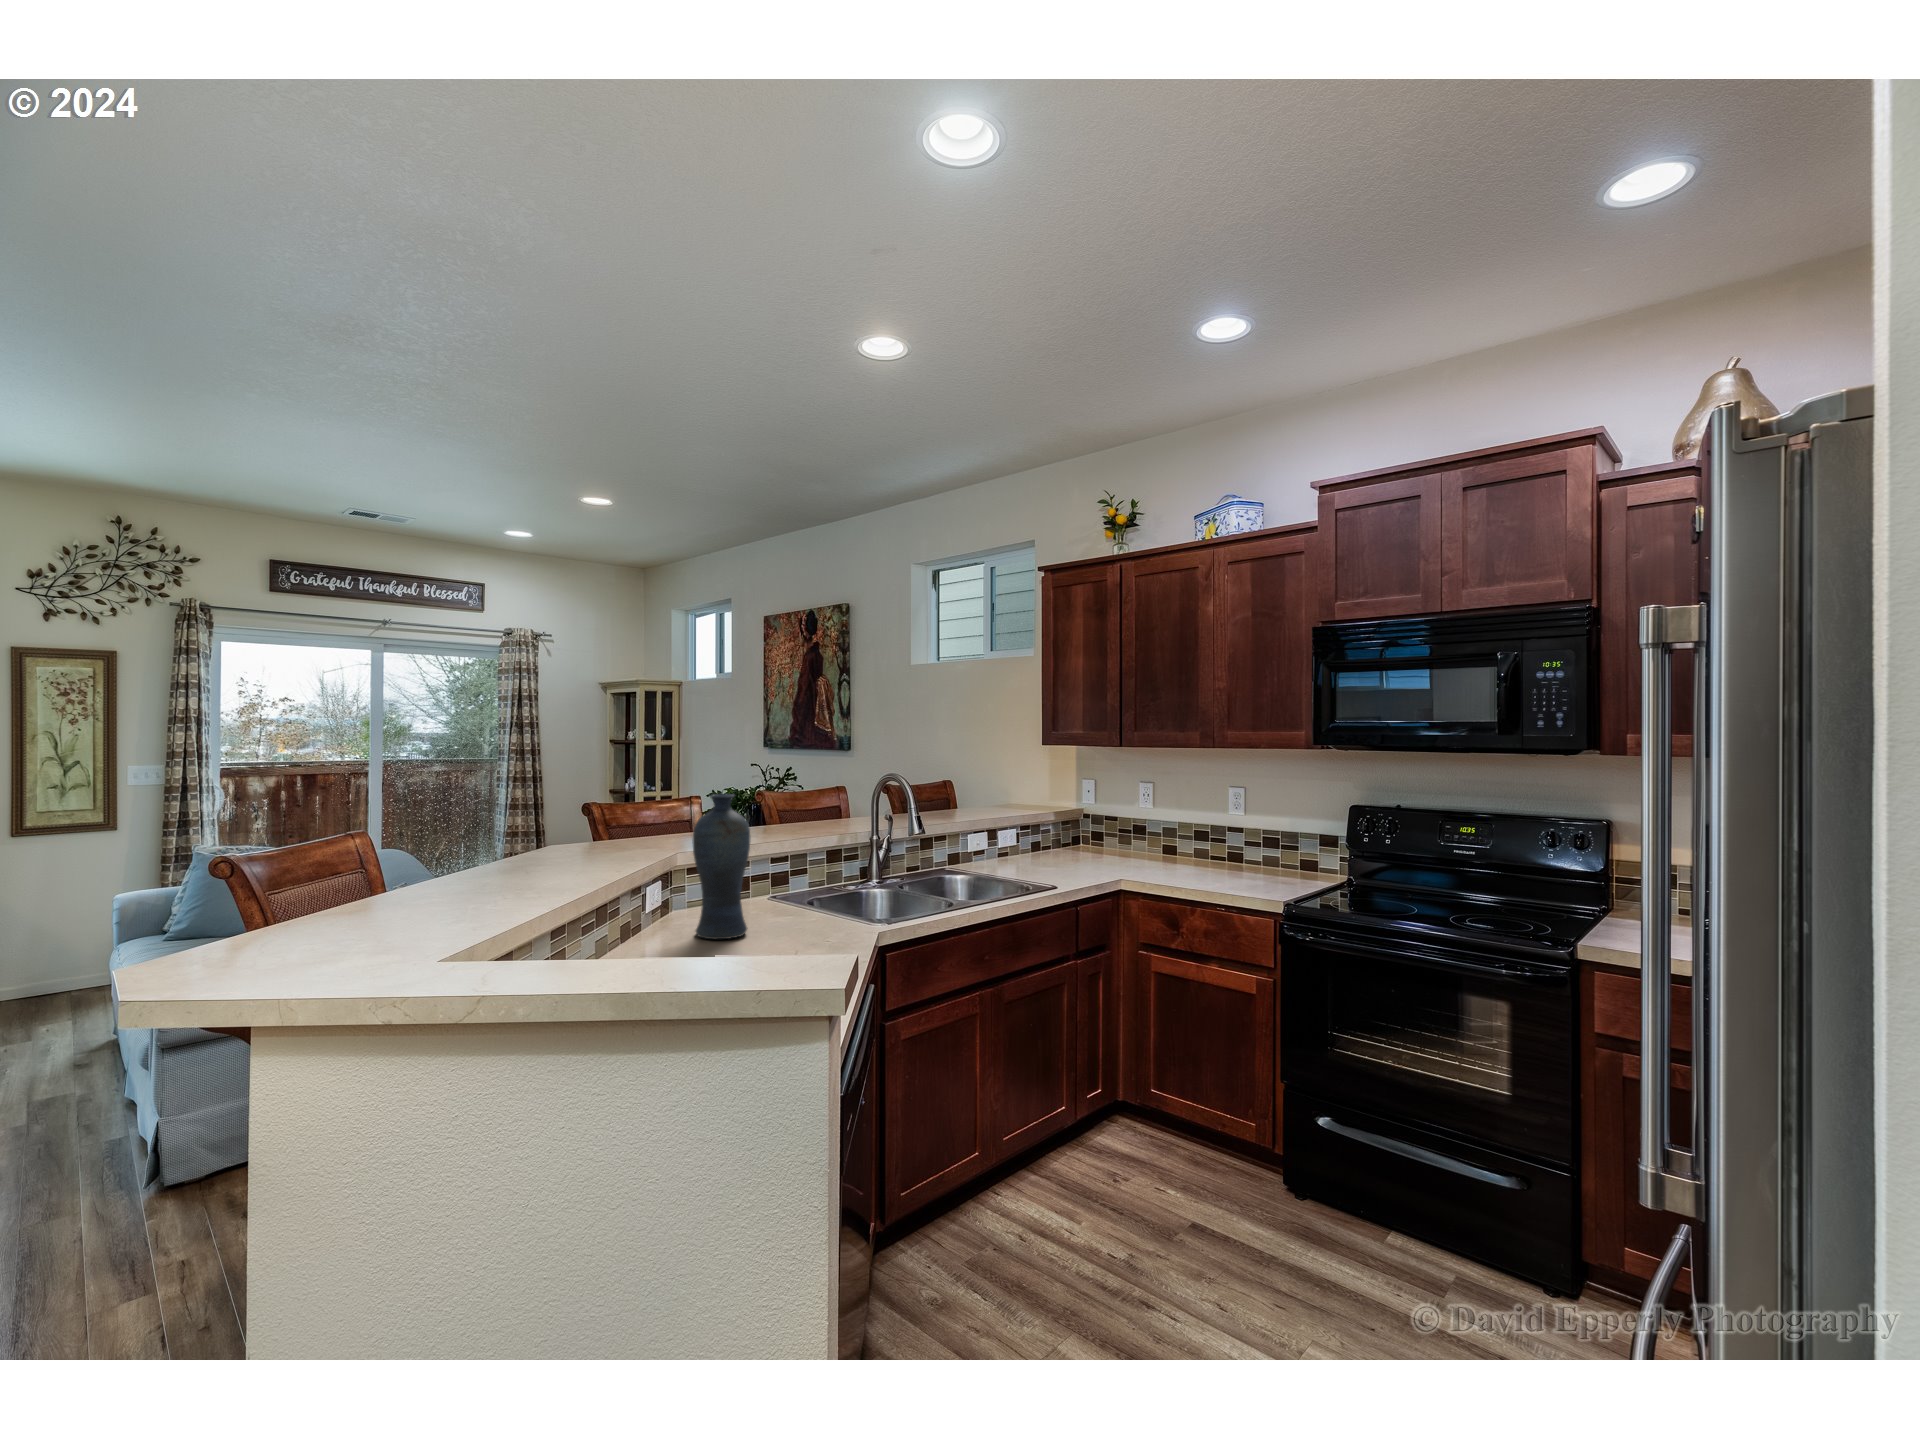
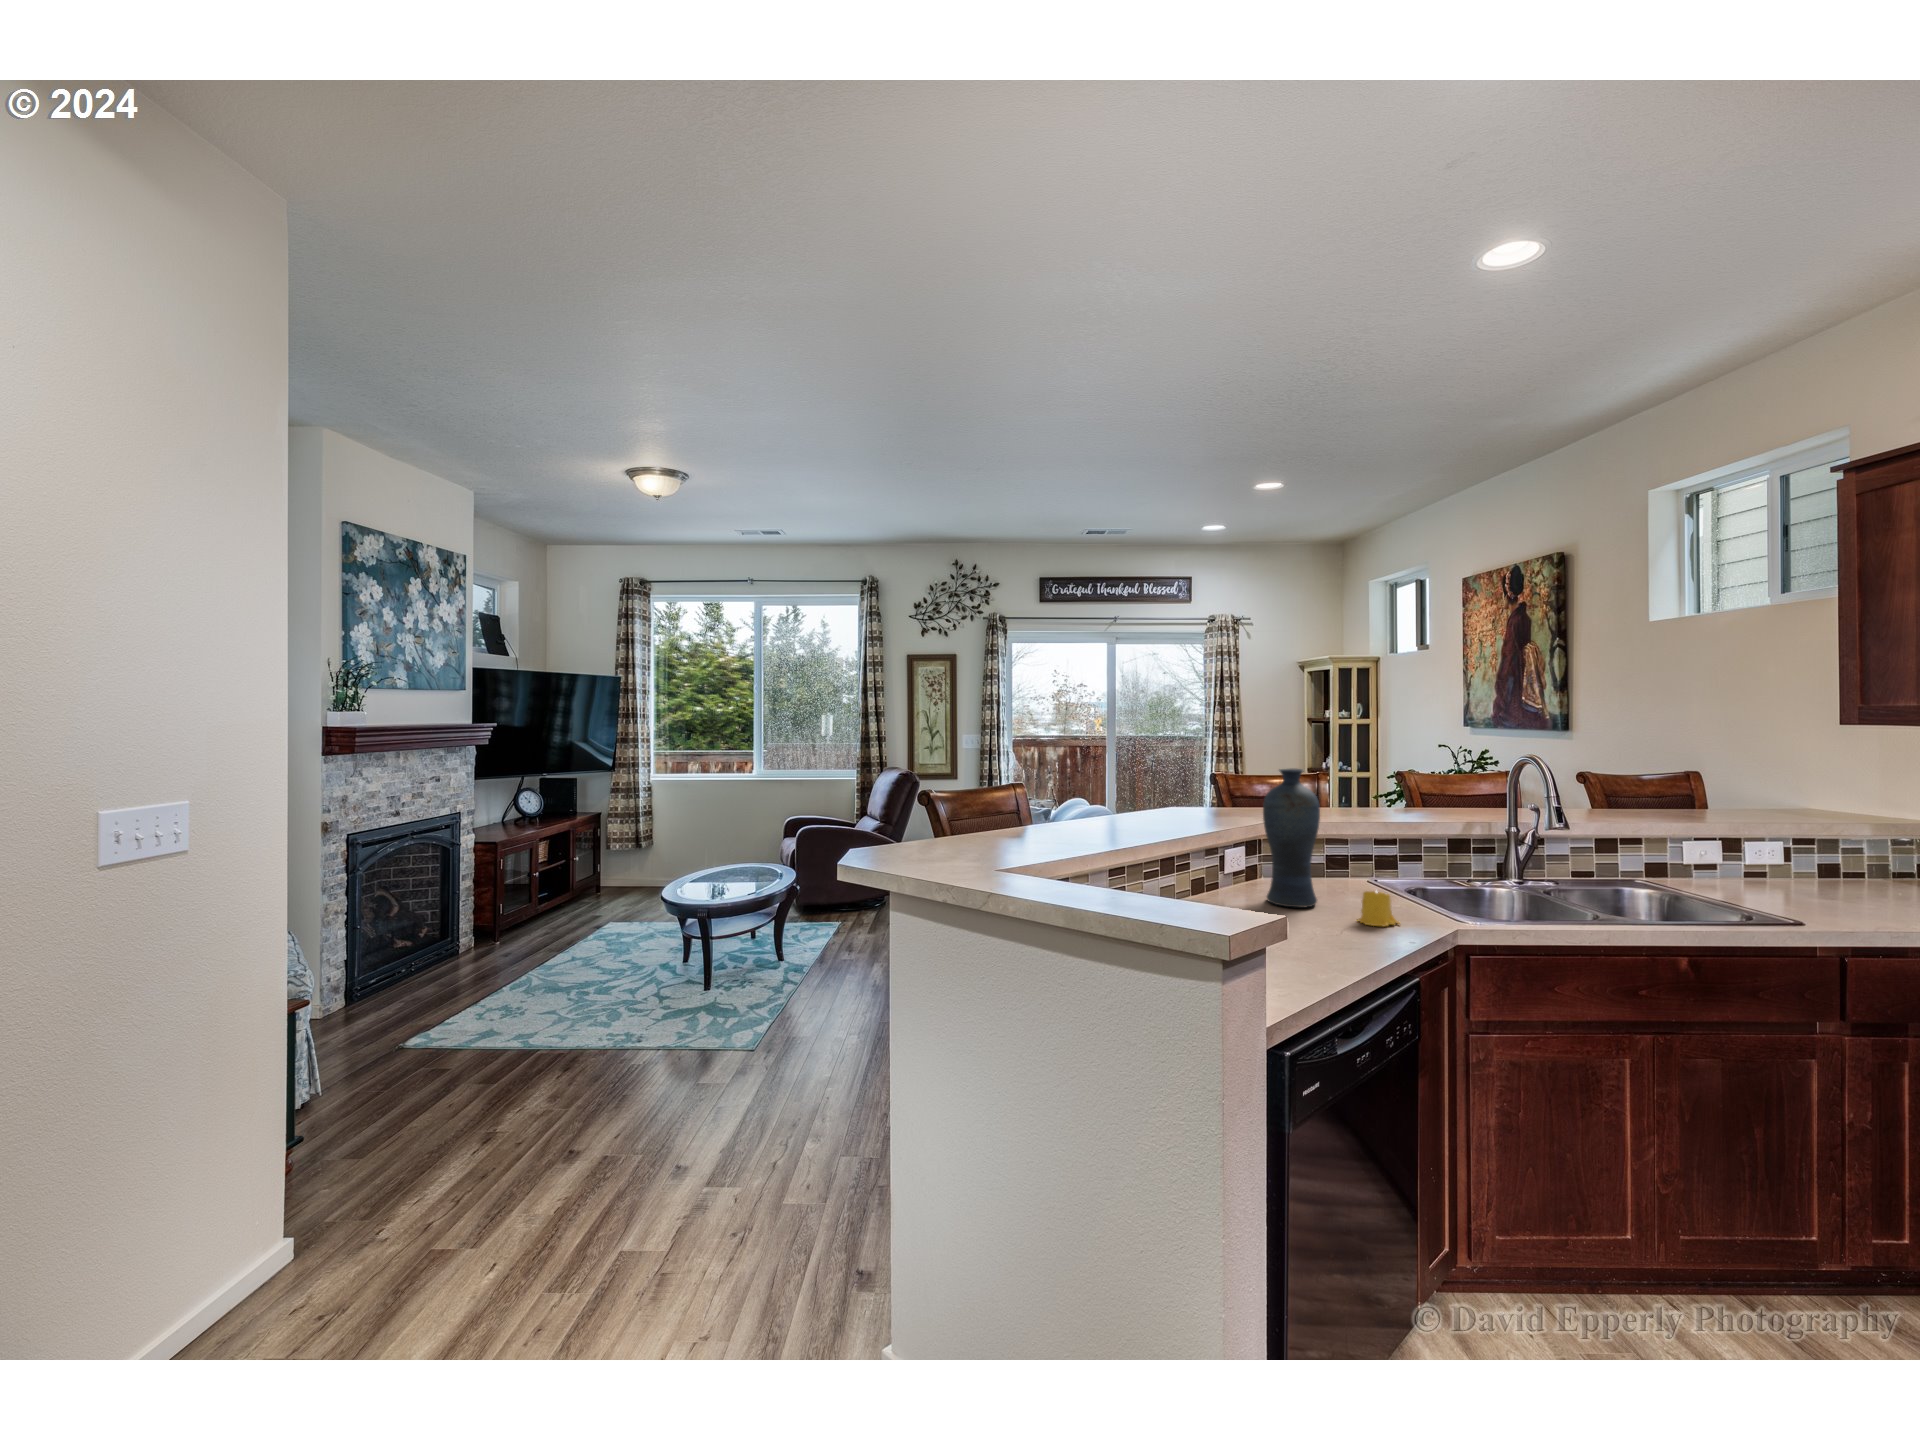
candle: none [793,906,831,944] -> present [1357,891,1400,926]

